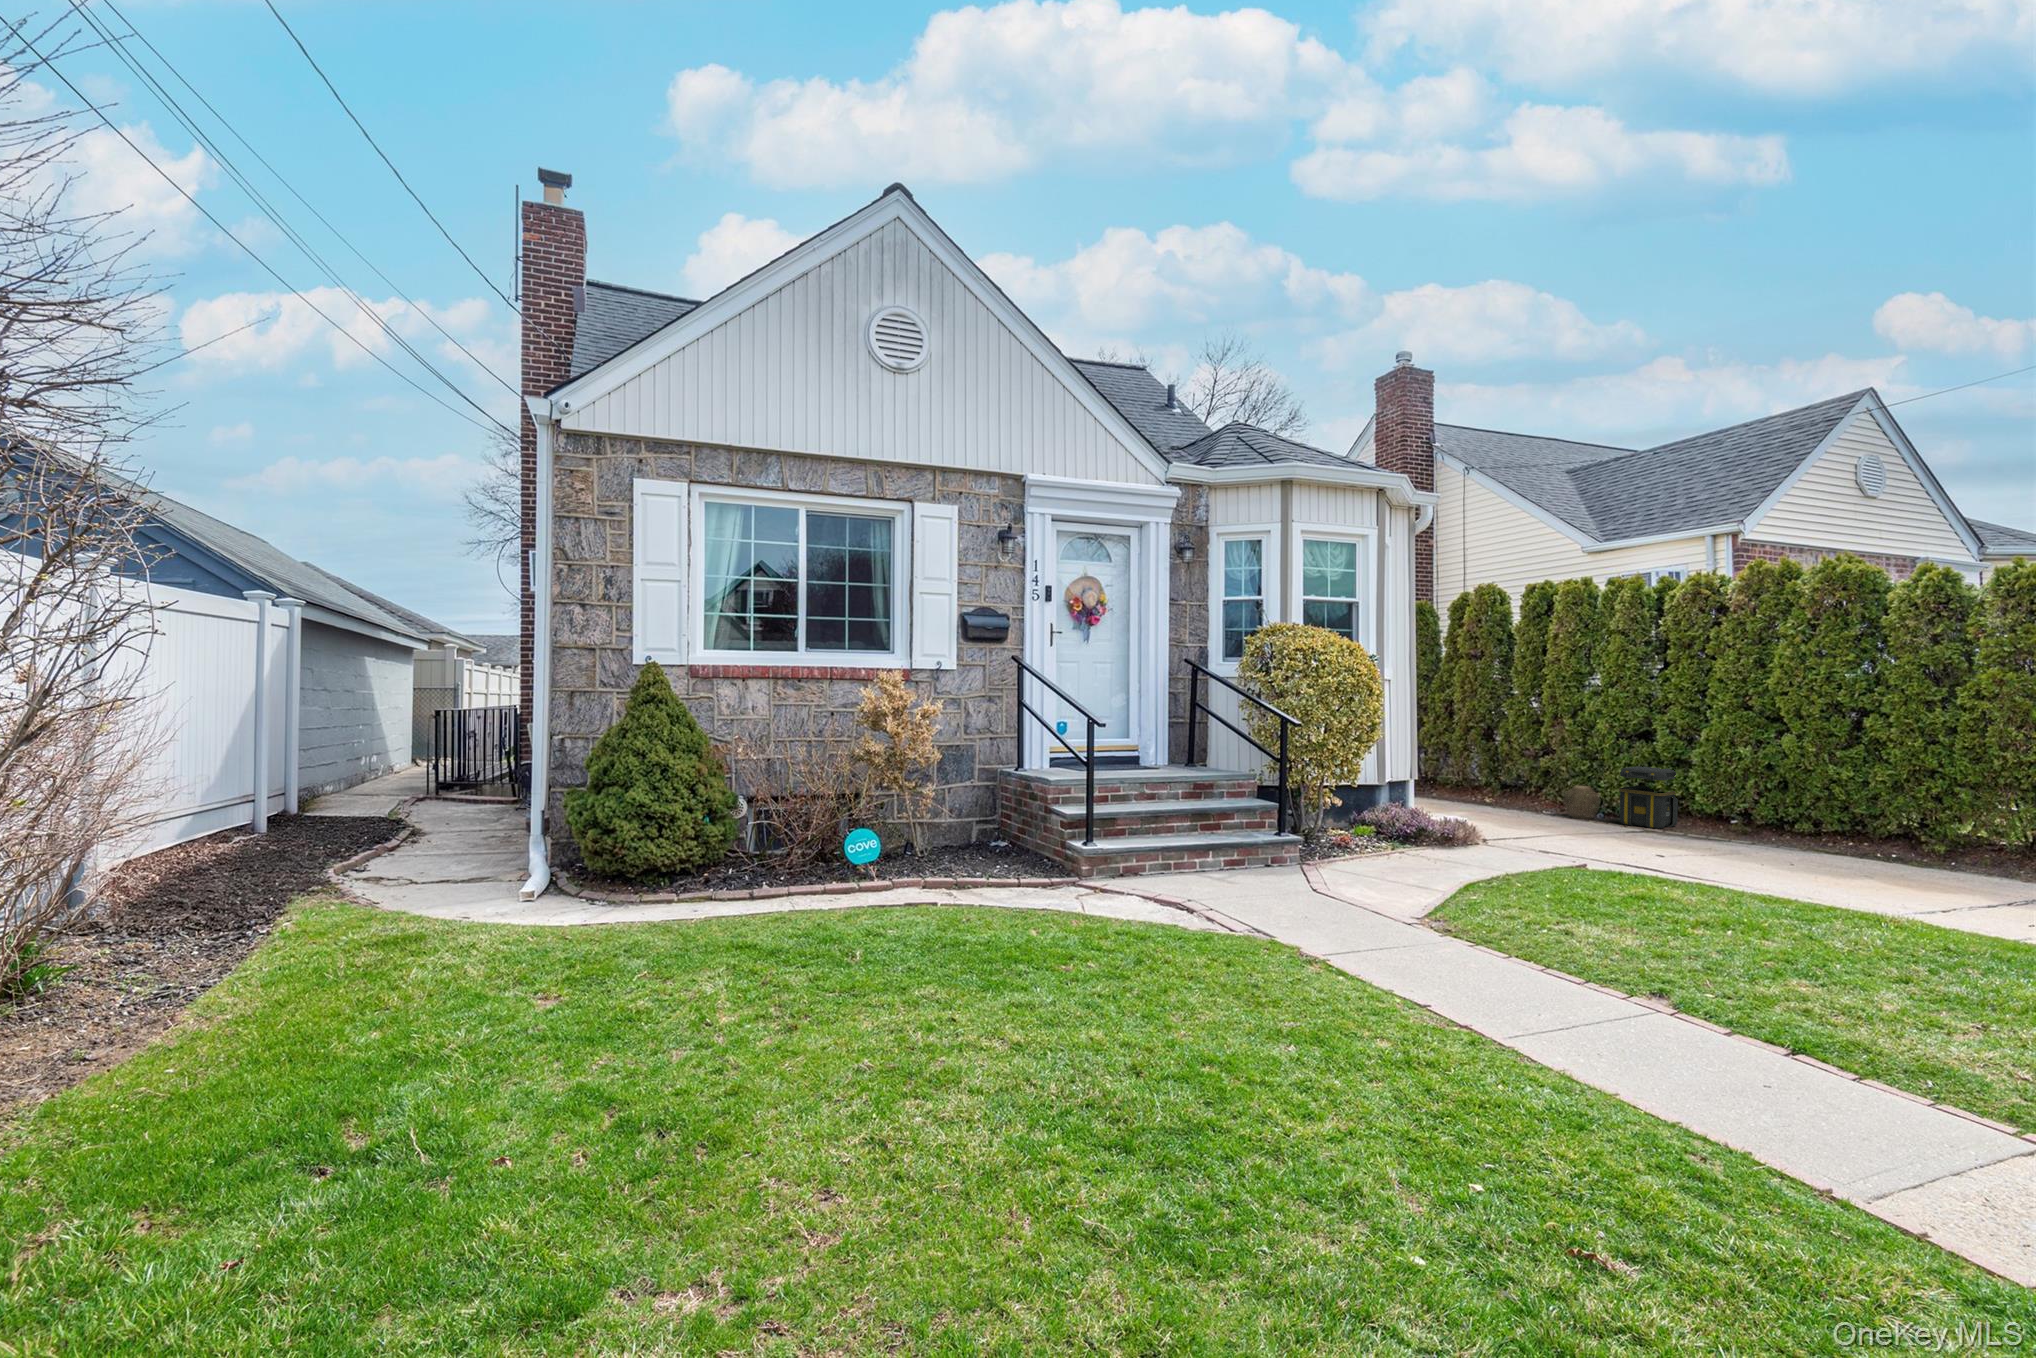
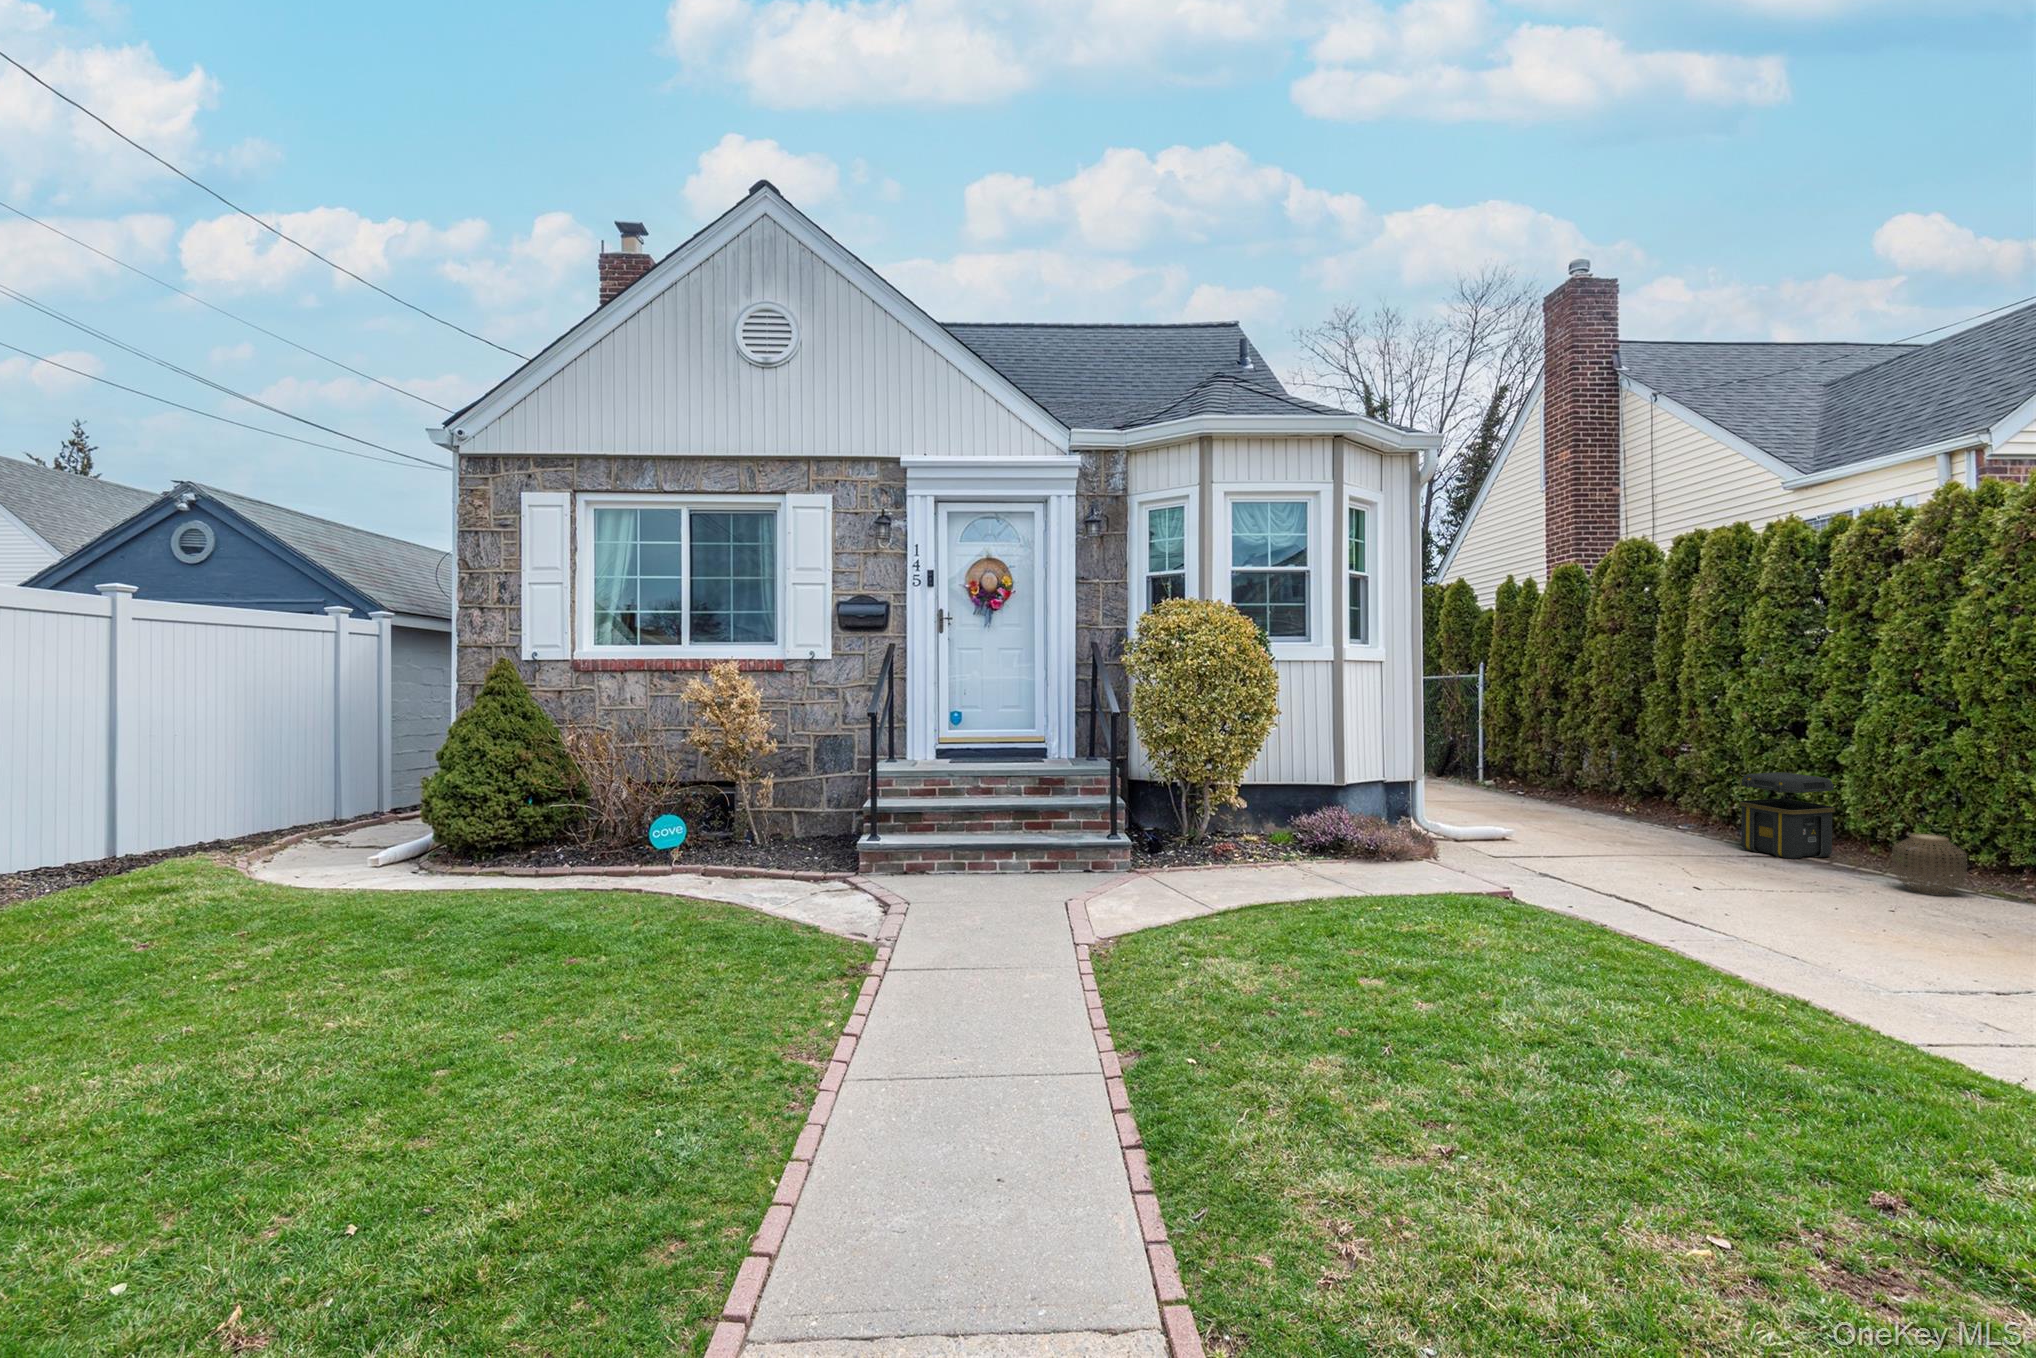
woven basket: present [1565,786,1599,819] -> present [1892,834,1967,895]

